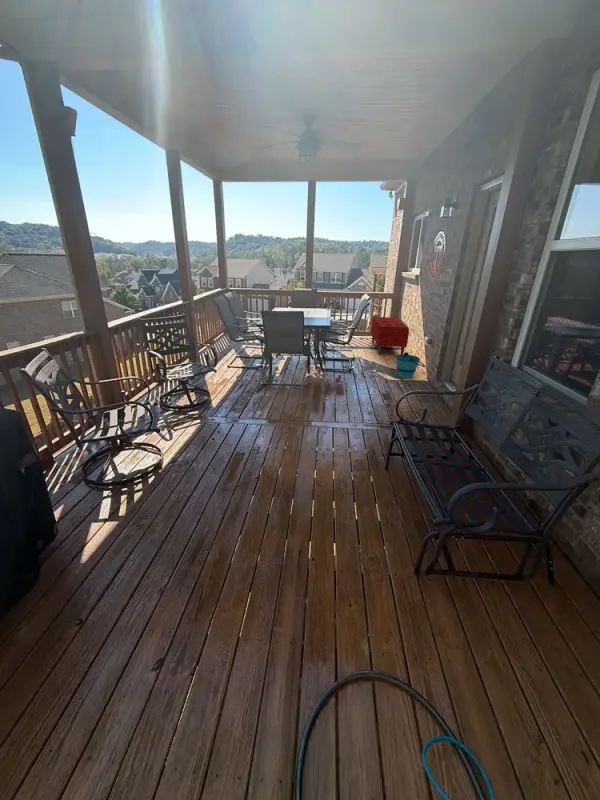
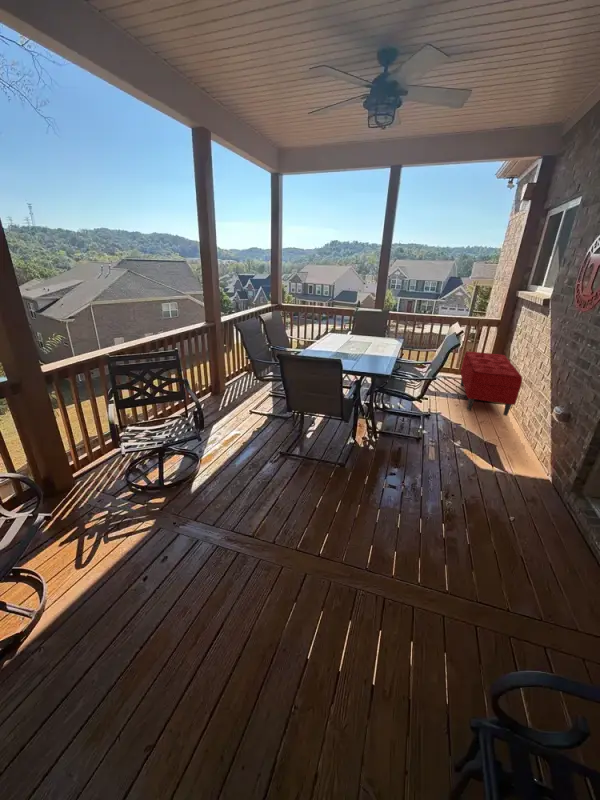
bucket: present [396,352,425,379] -> none [495,425,549,470]

